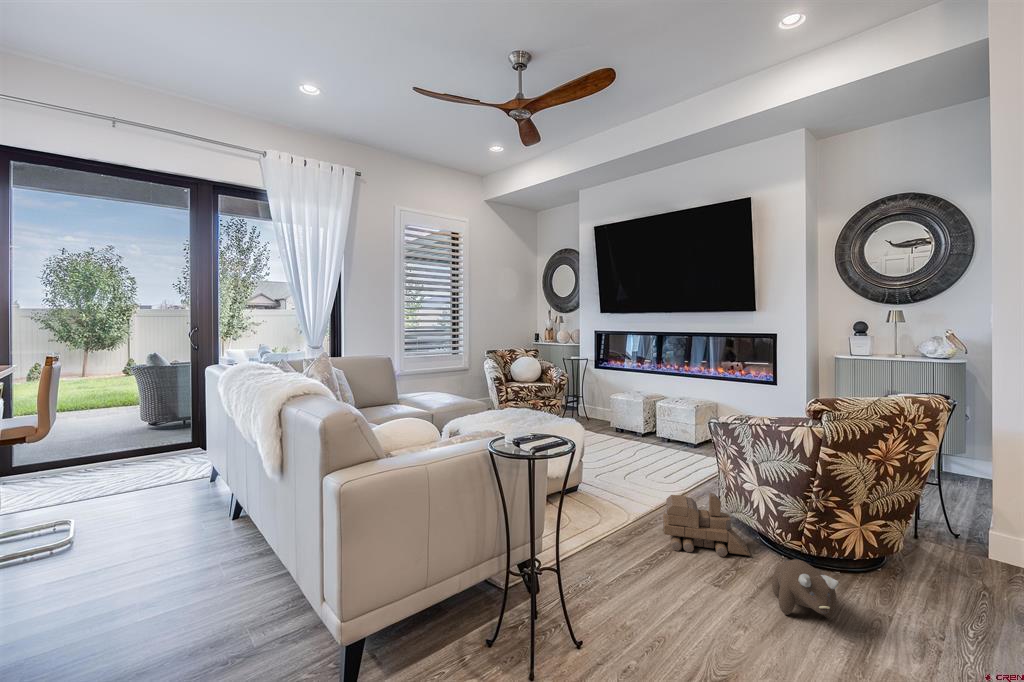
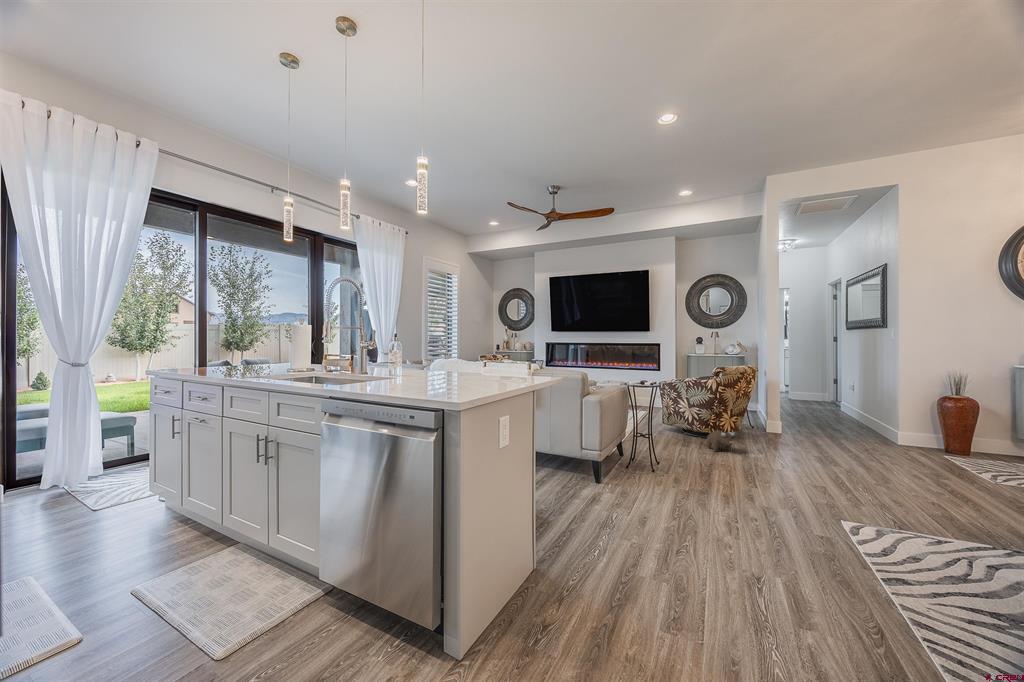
toy train: present [663,493,750,557] -> none [647,414,689,441]

